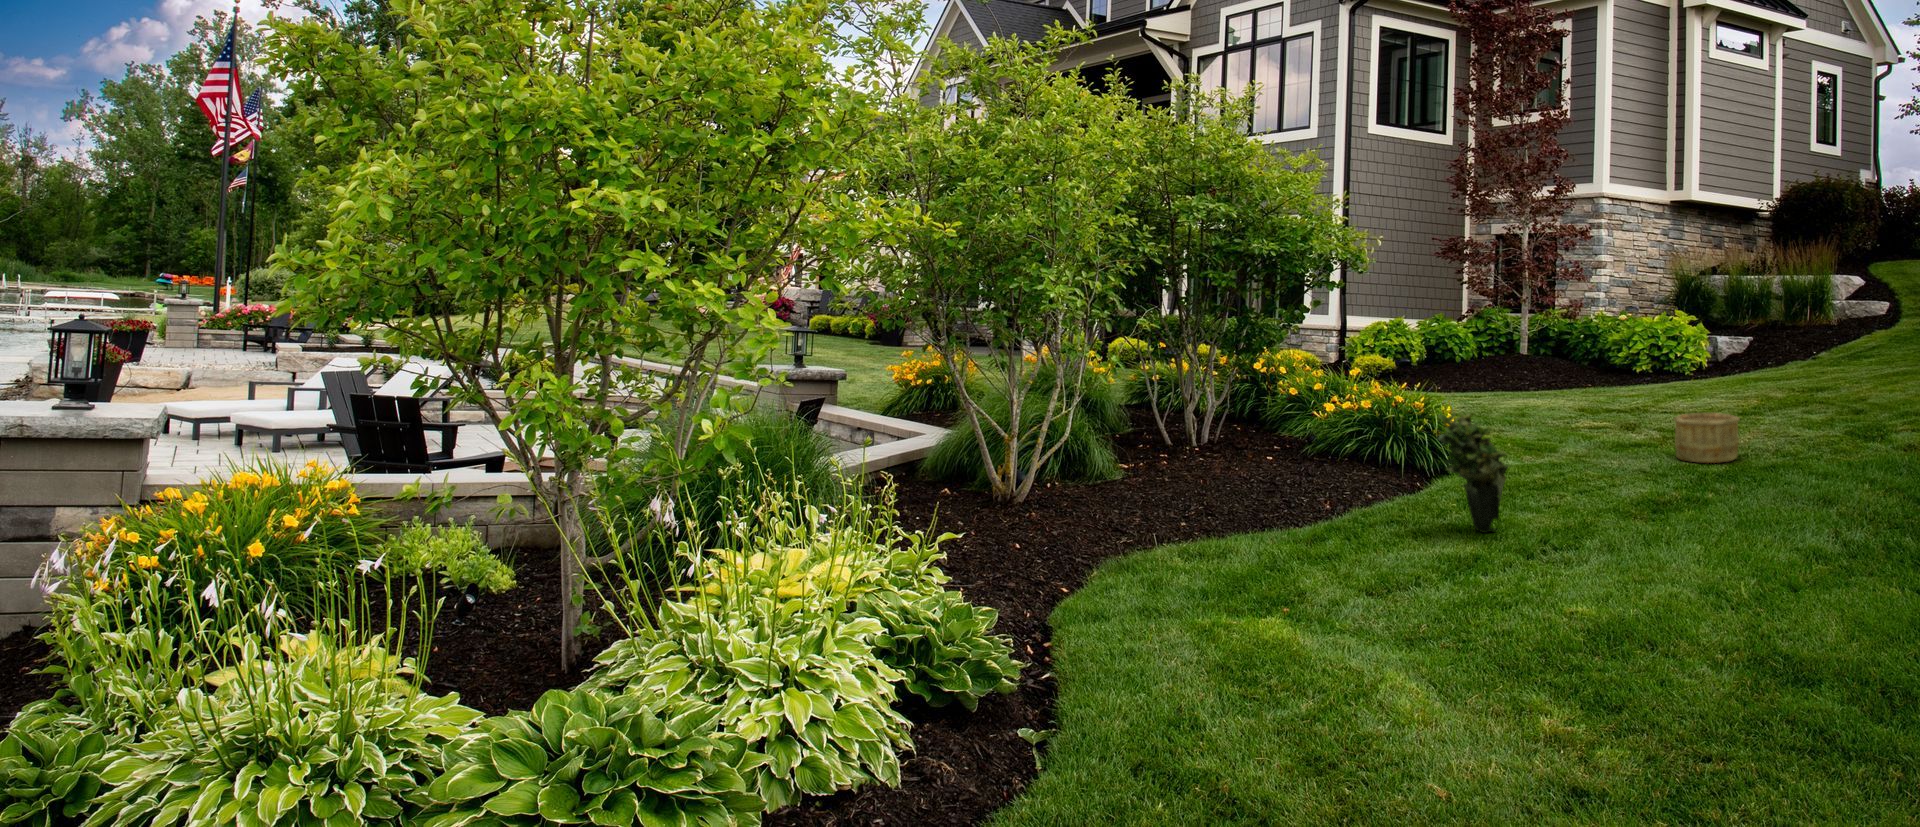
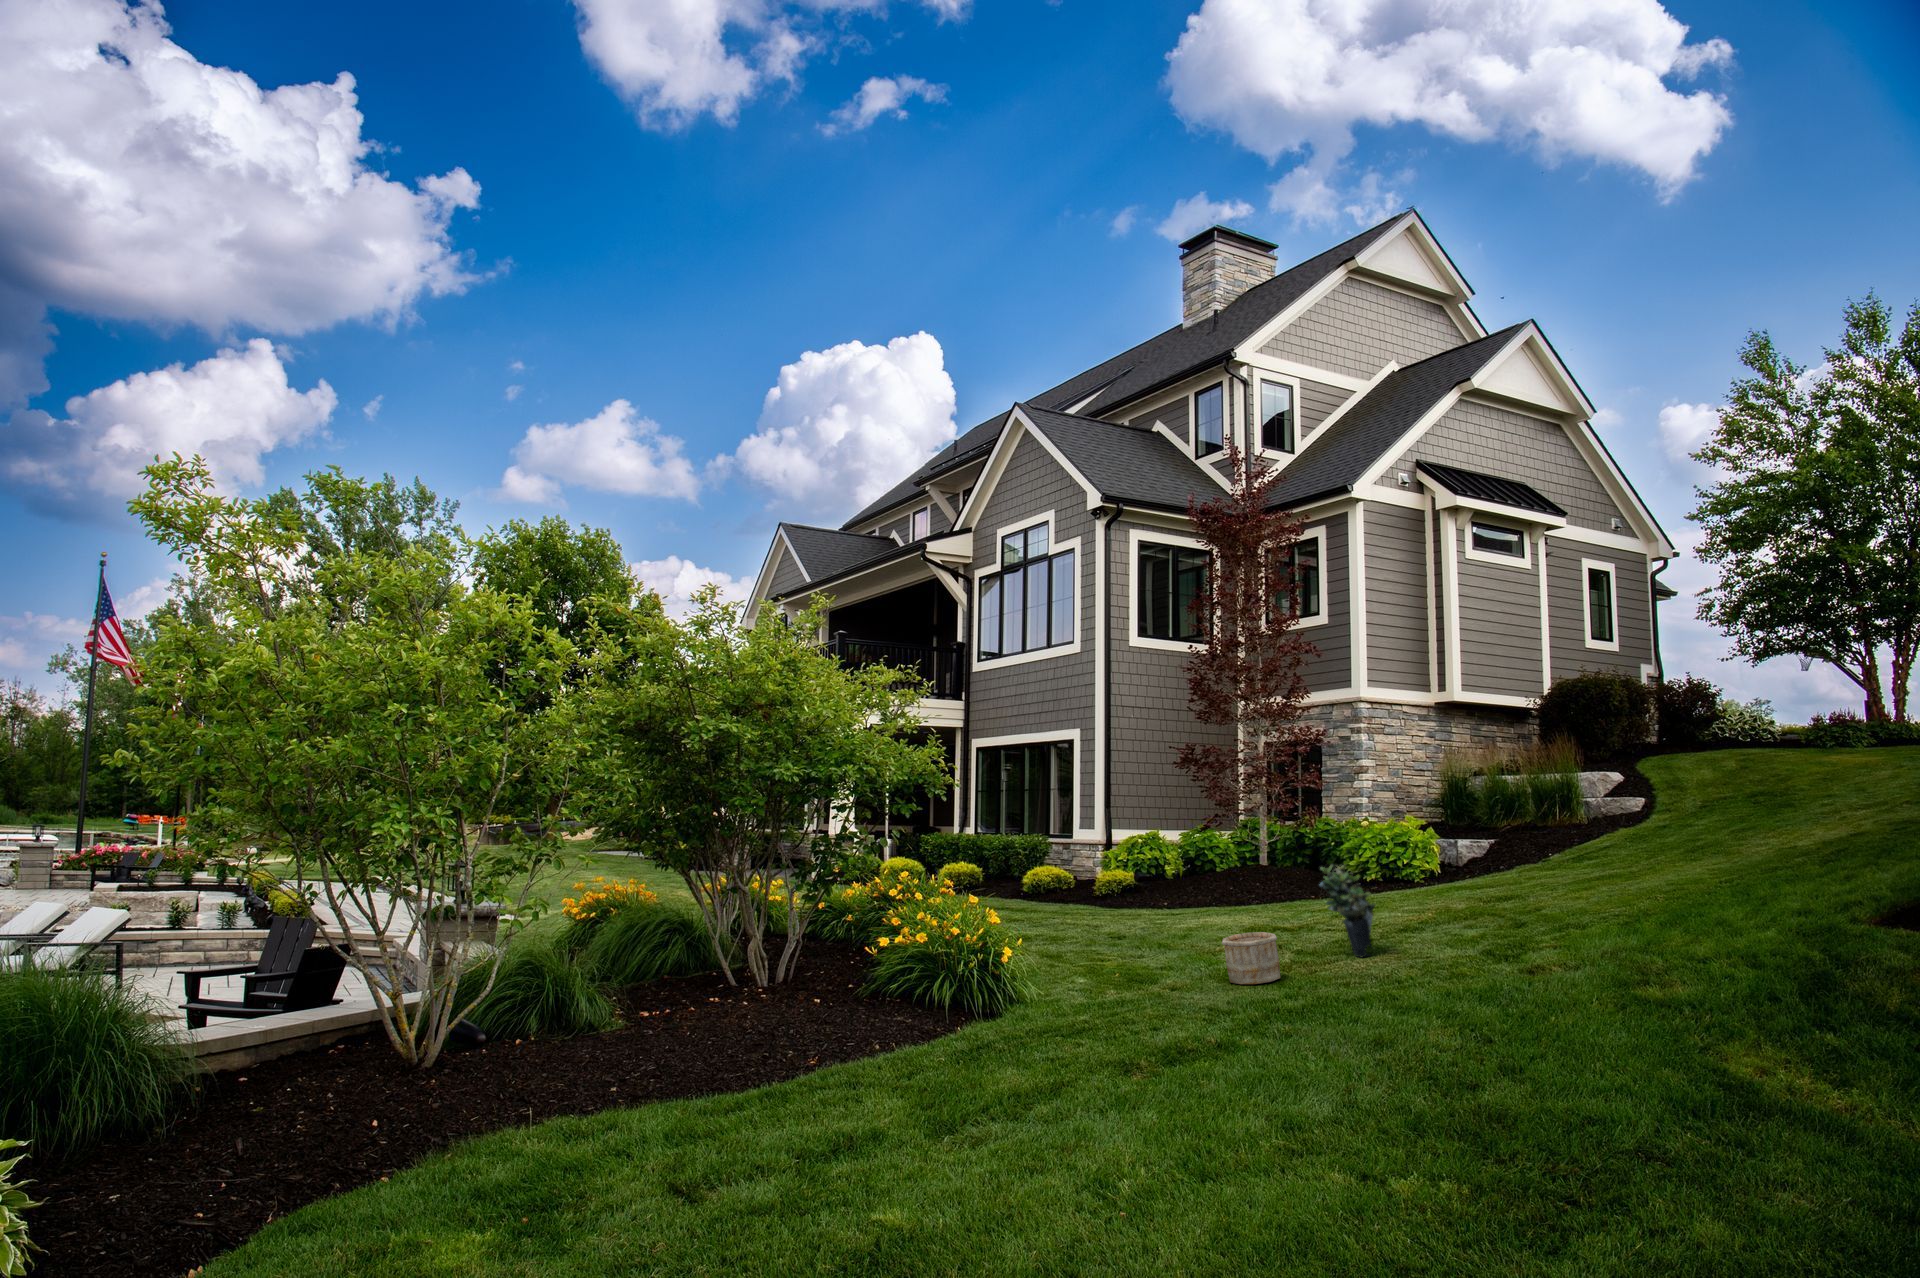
potted plant: present [1438,411,1509,533] -> present [1320,863,1375,957]

